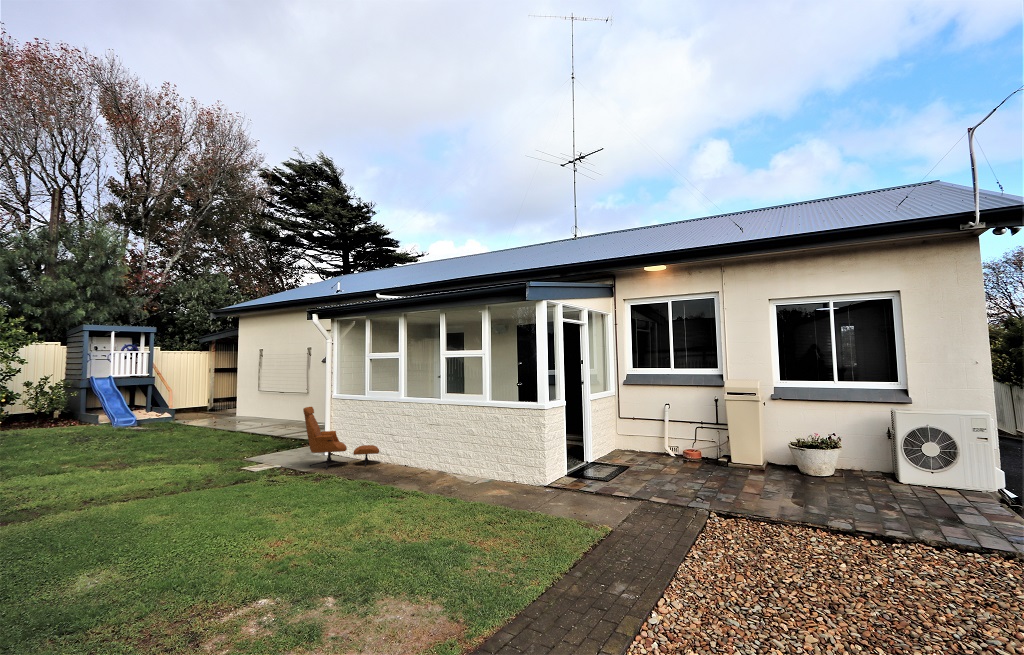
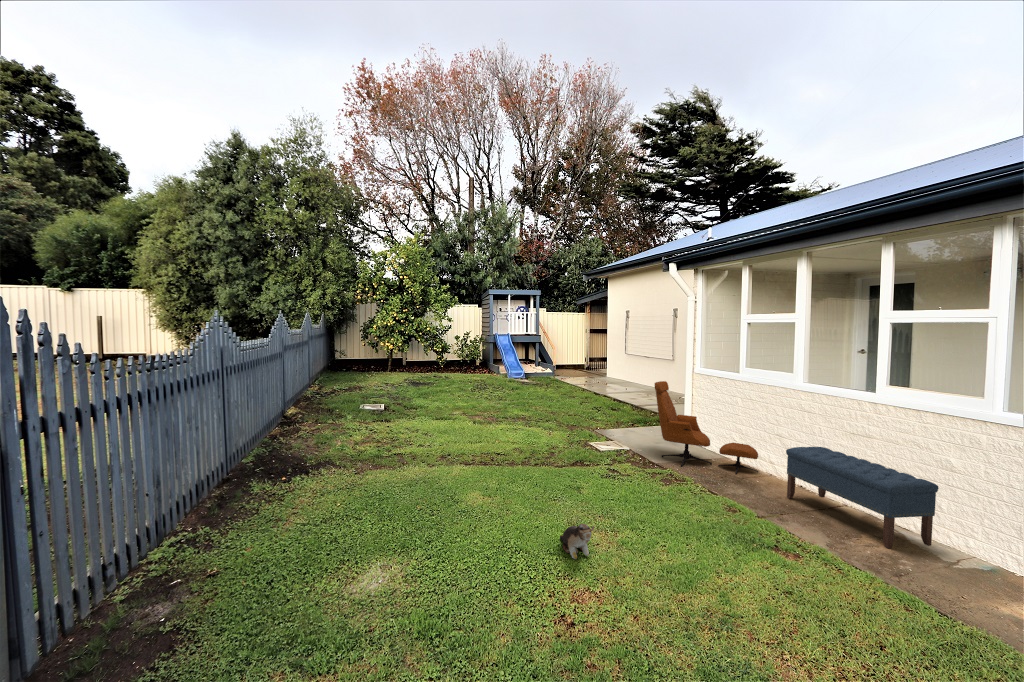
bench: none [396,436,467,483] -> present [786,447,939,548]
plush toy: none [242,507,275,536] -> present [560,524,594,559]

